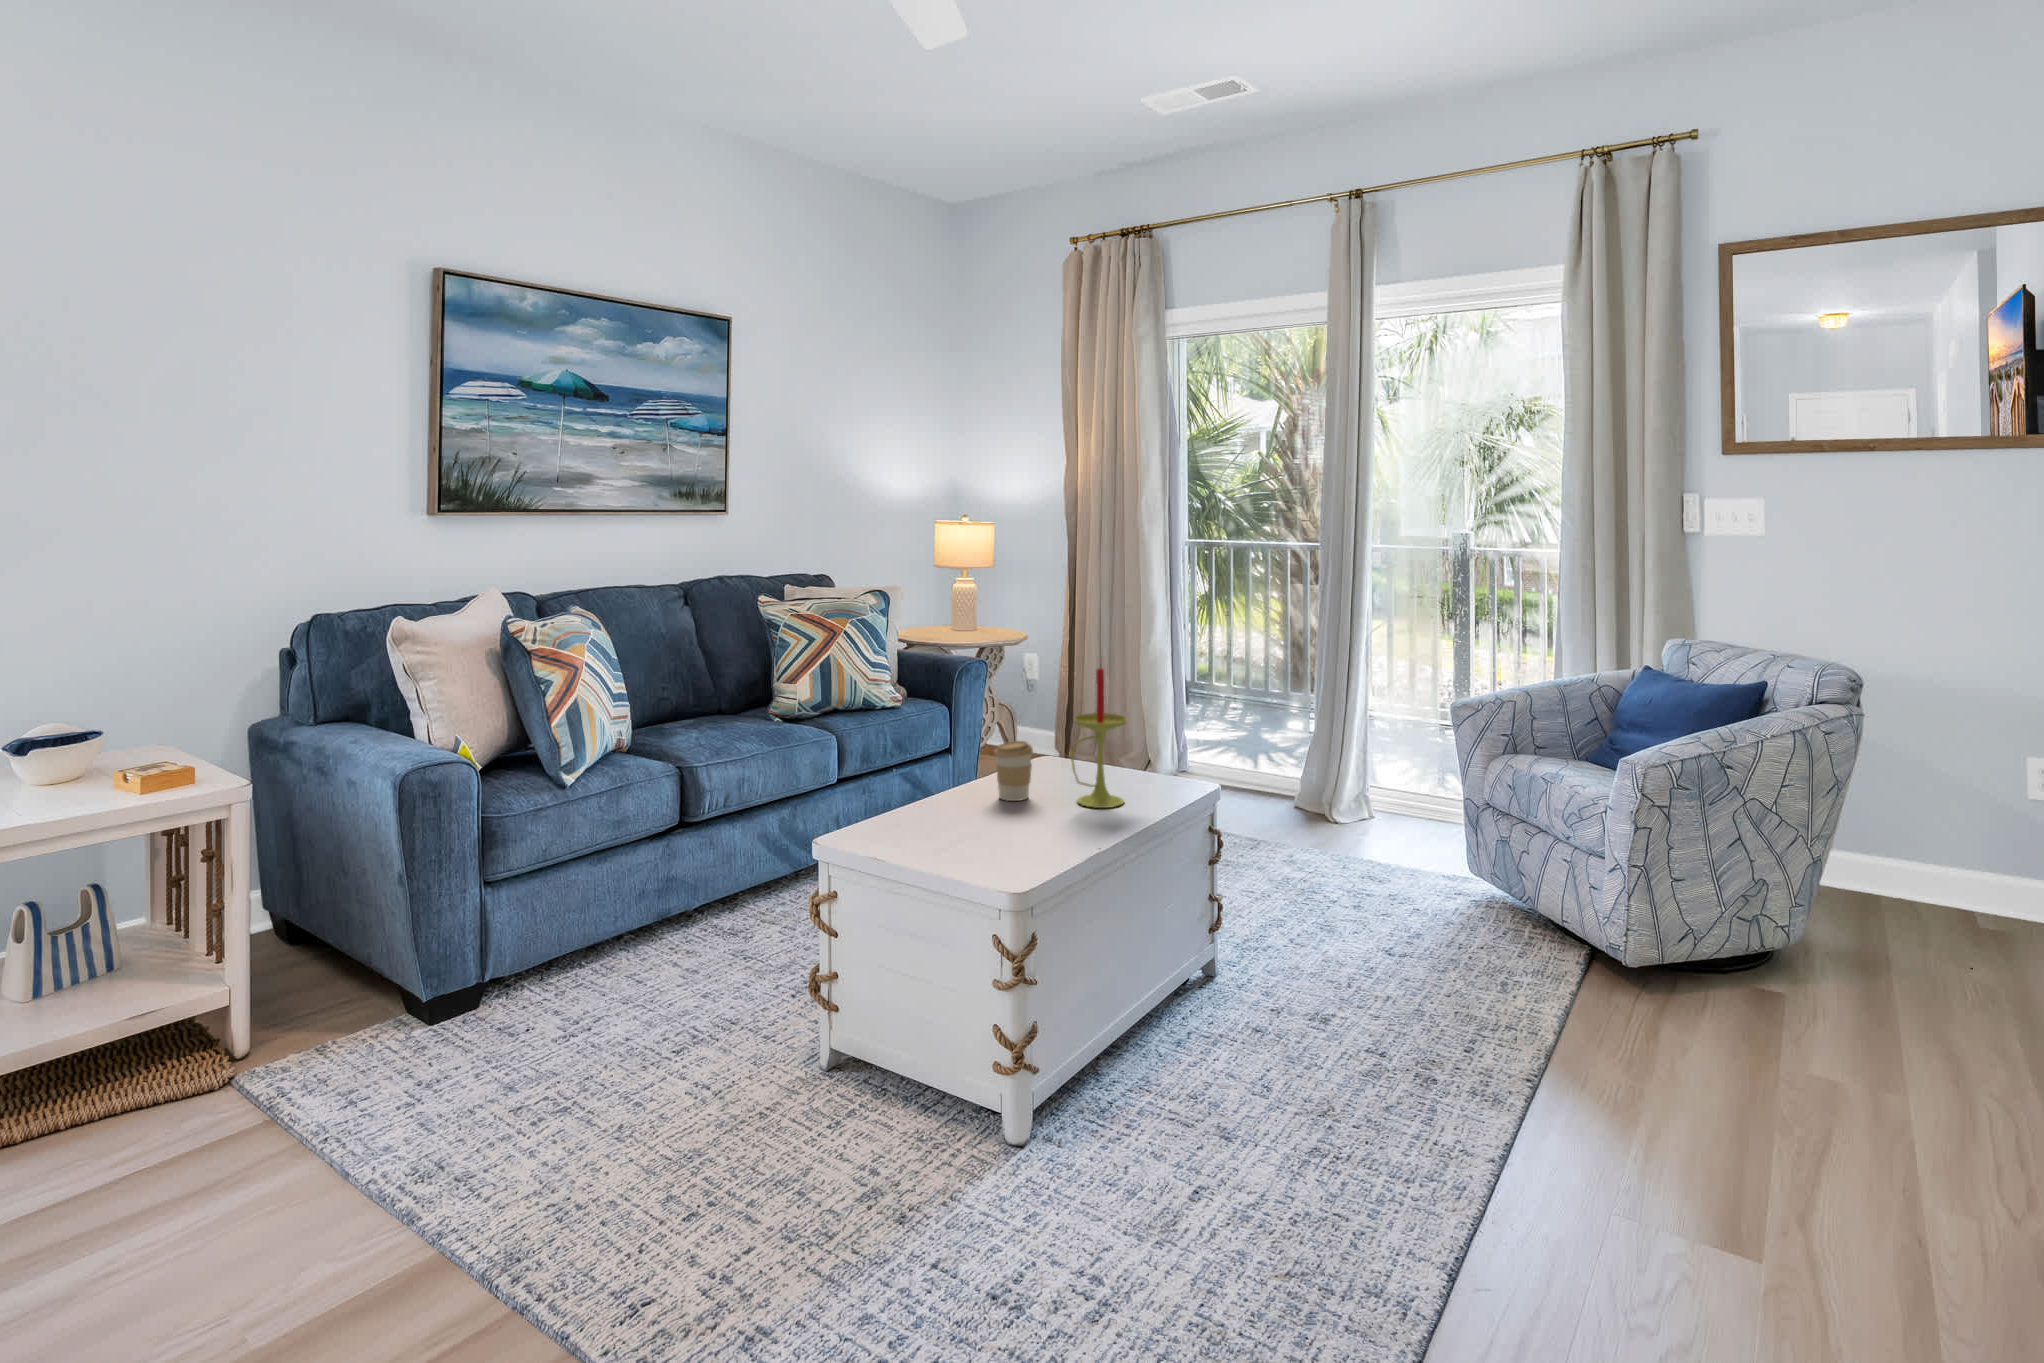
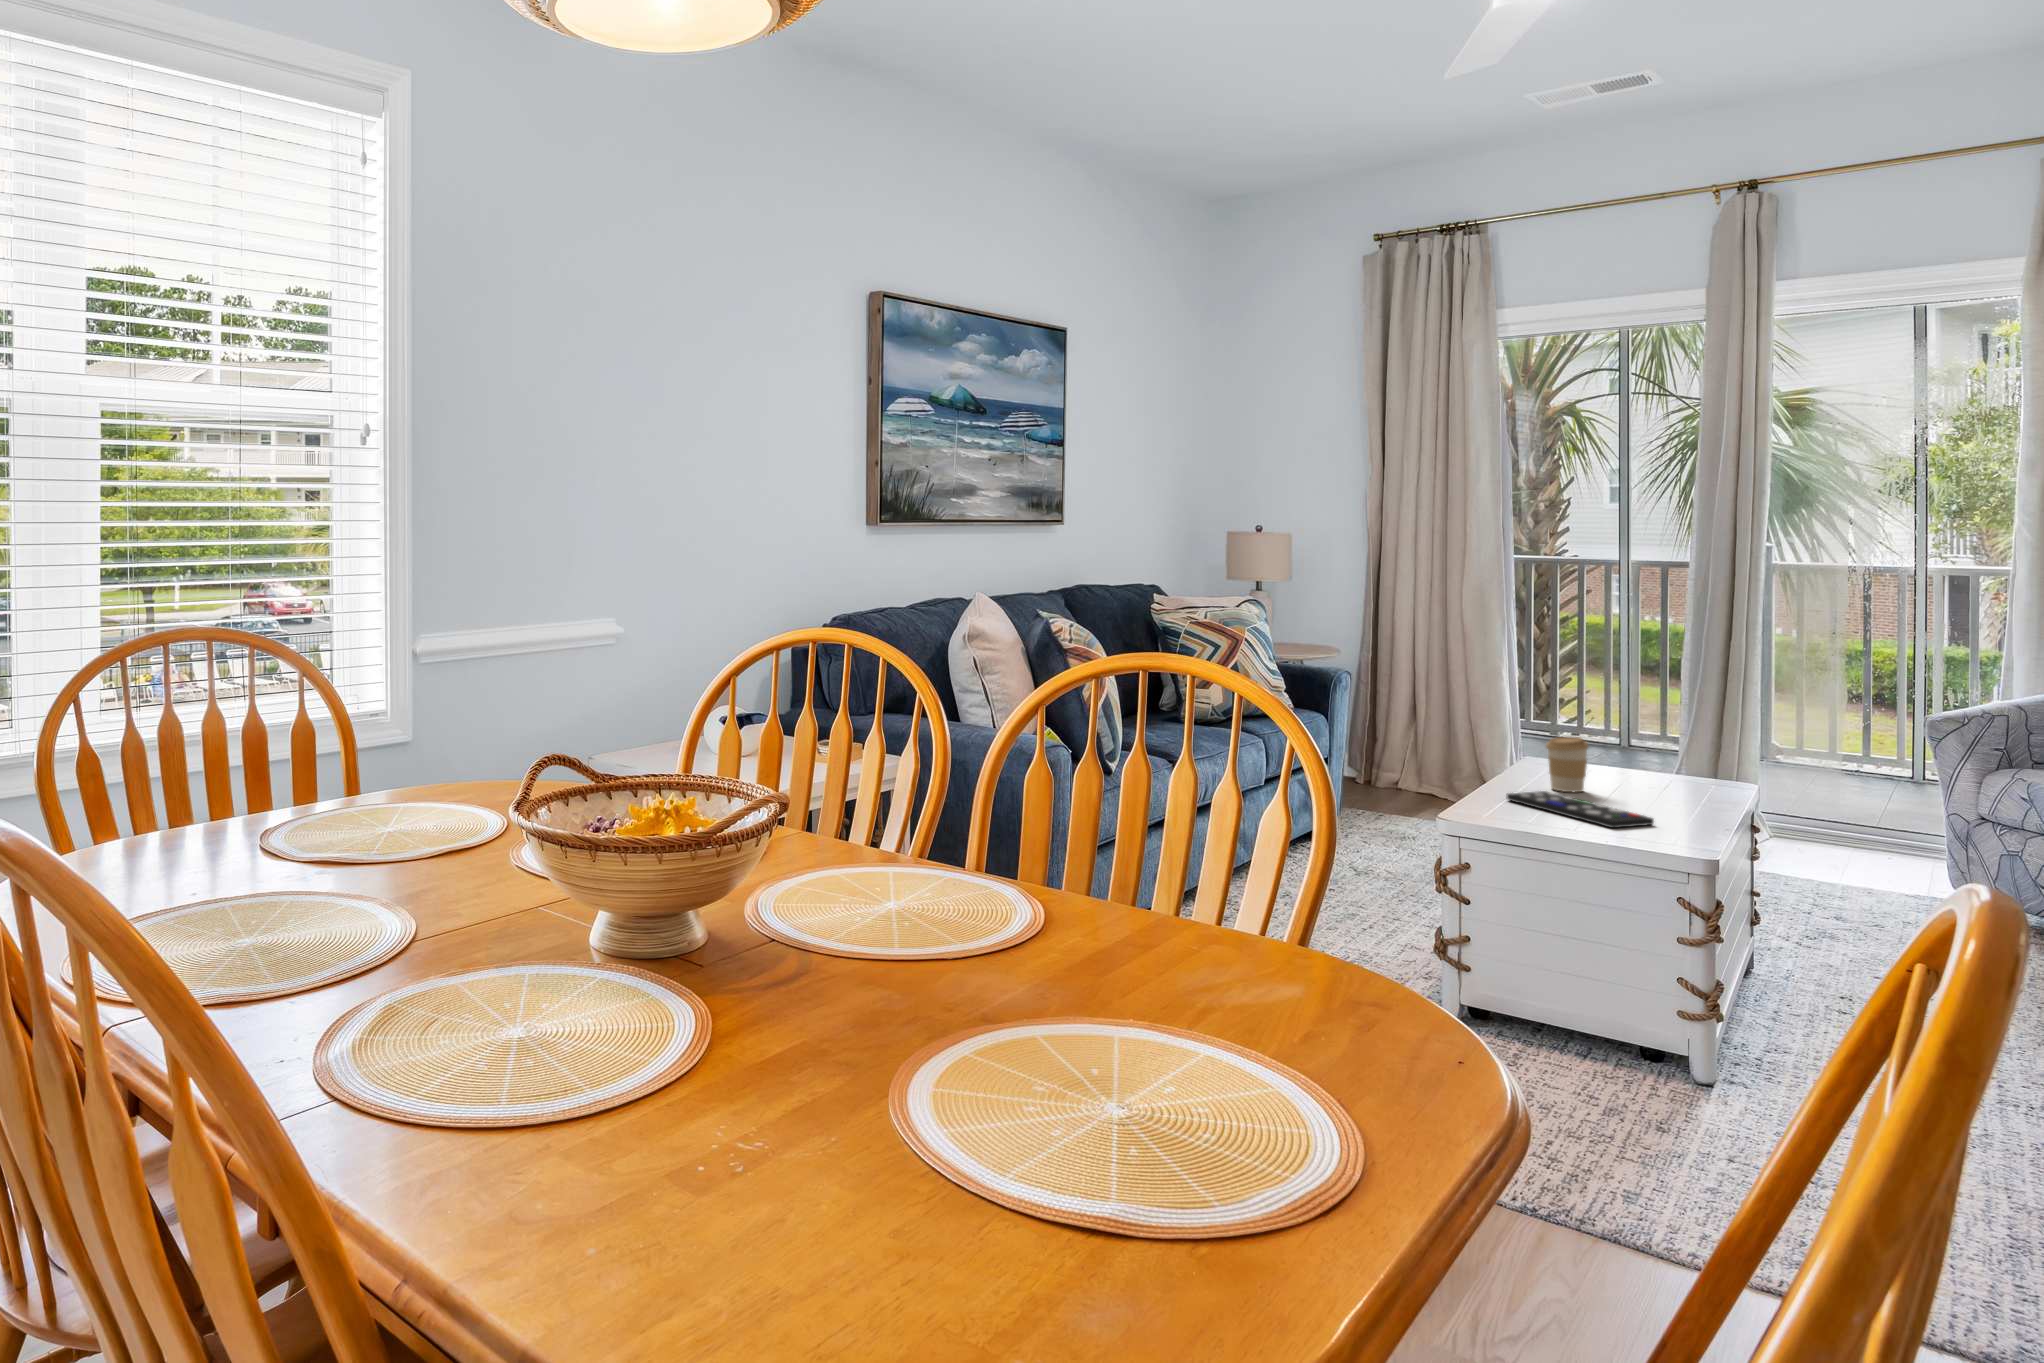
candle: present [1071,668,1126,808] -> none [1634,664,1695,799]
remote control: none [927,802,1022,853] -> present [1506,791,1654,828]

